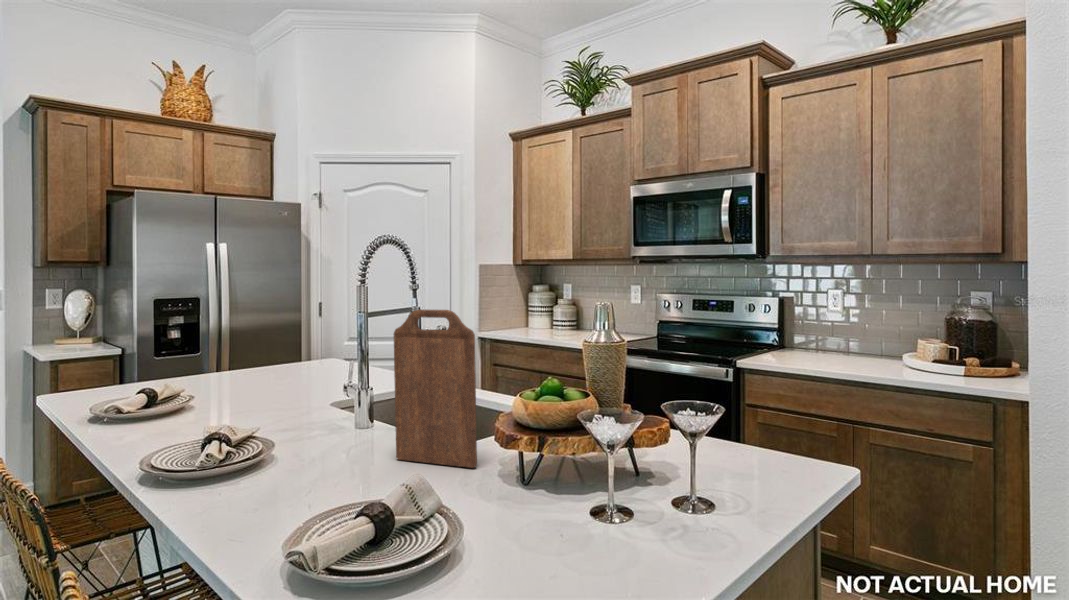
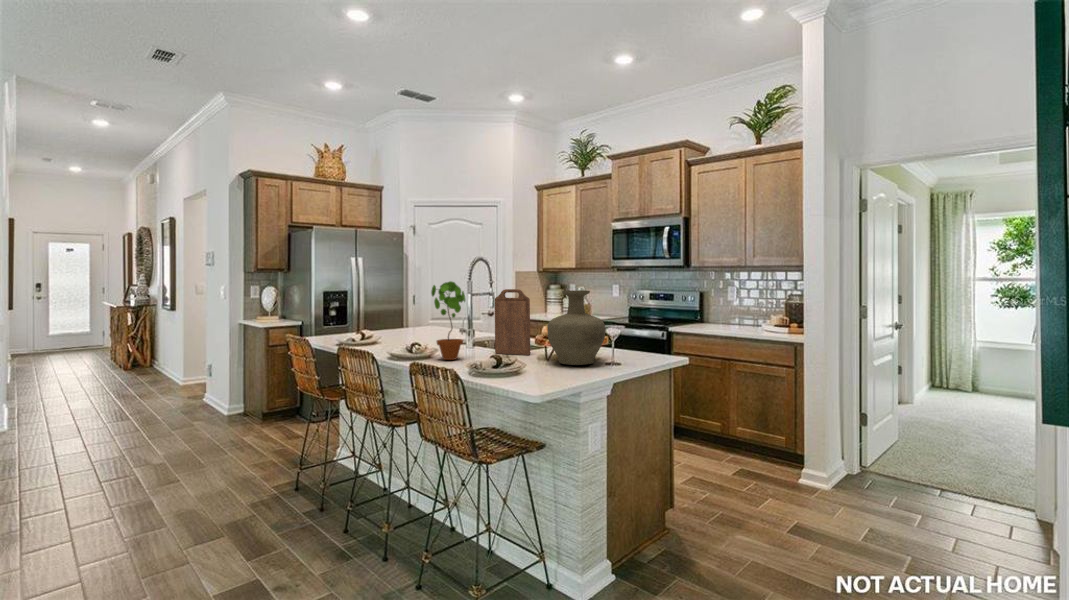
potted plant: none [216,292,309,496] -> present [431,281,465,360]
vase: none [513,318,671,536] -> present [547,290,605,365]

